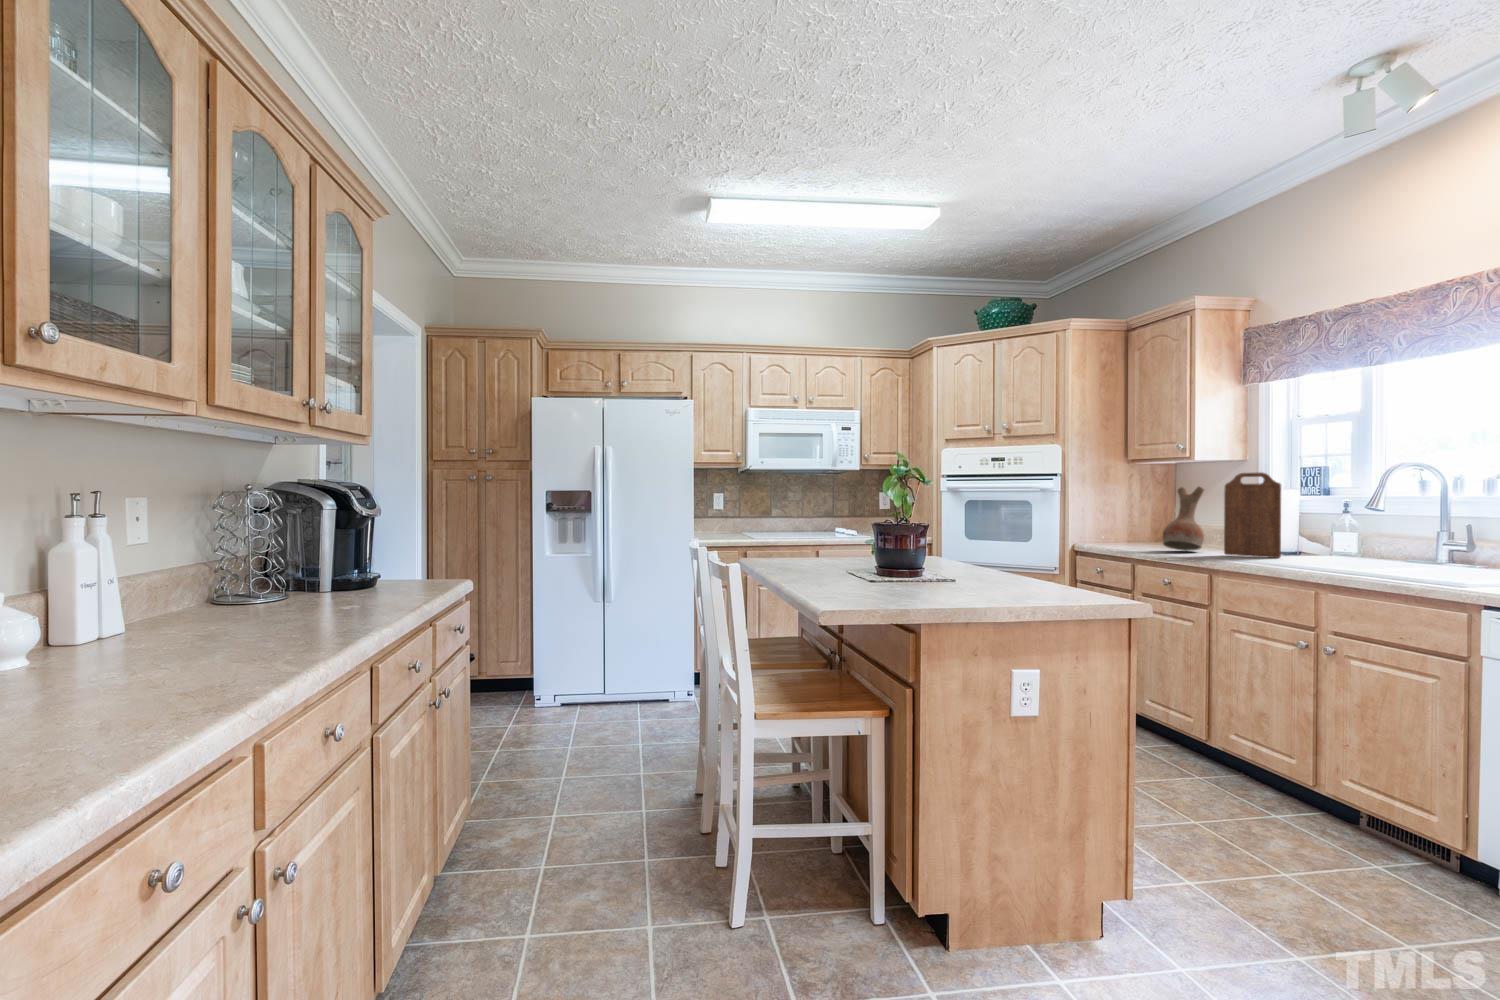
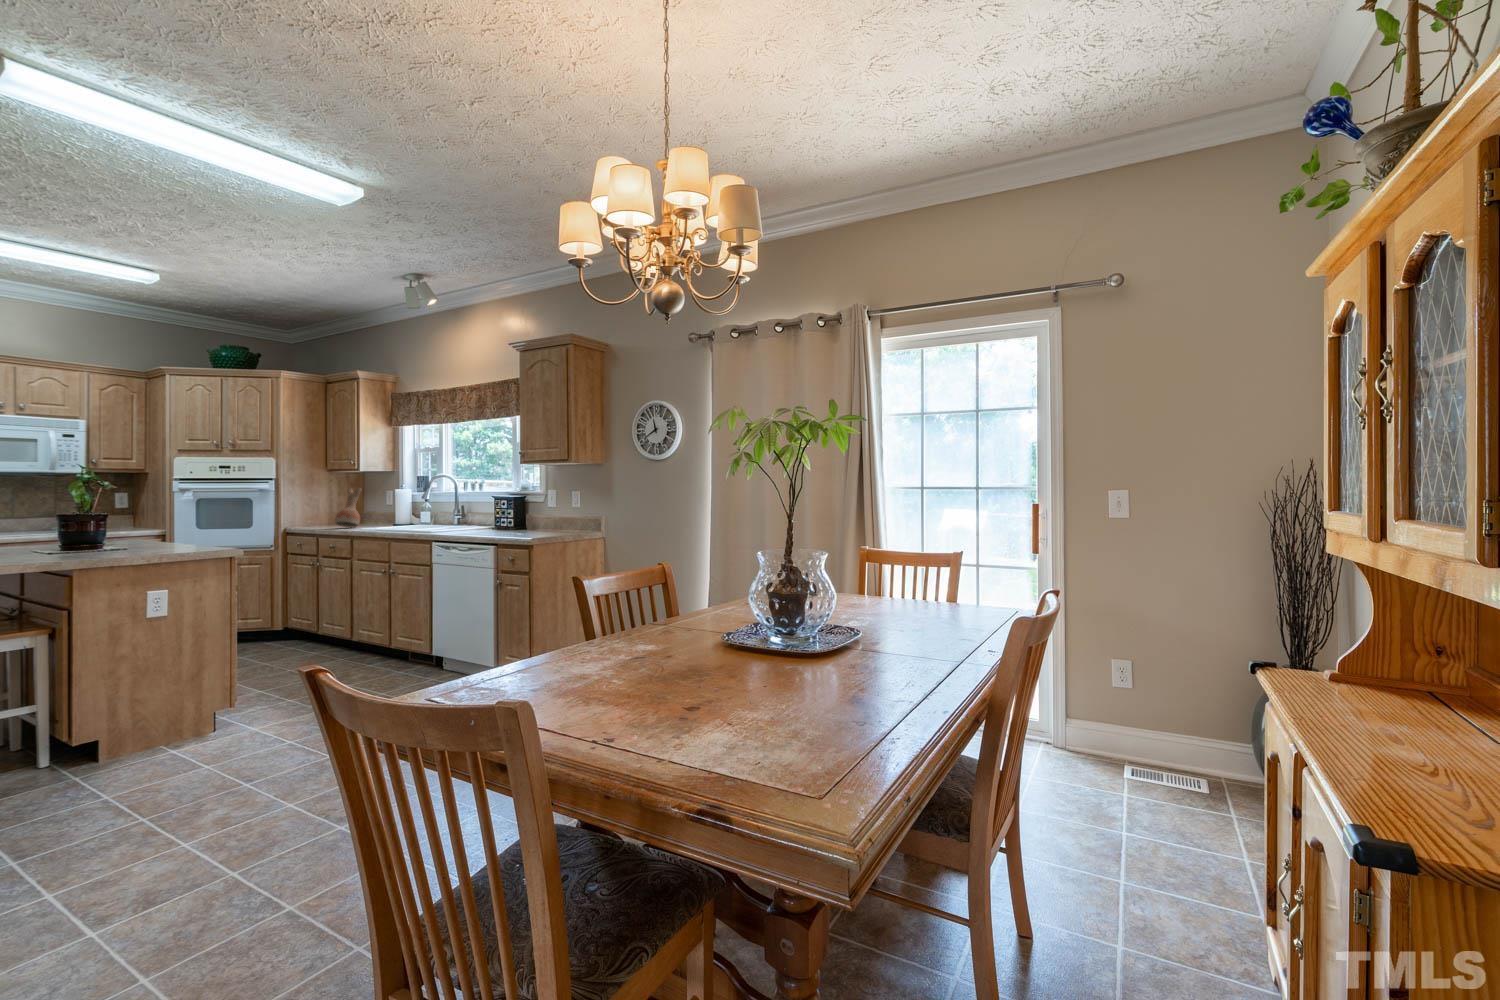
cutting board: present [1224,472,1281,558] -> none [365,480,393,528]

